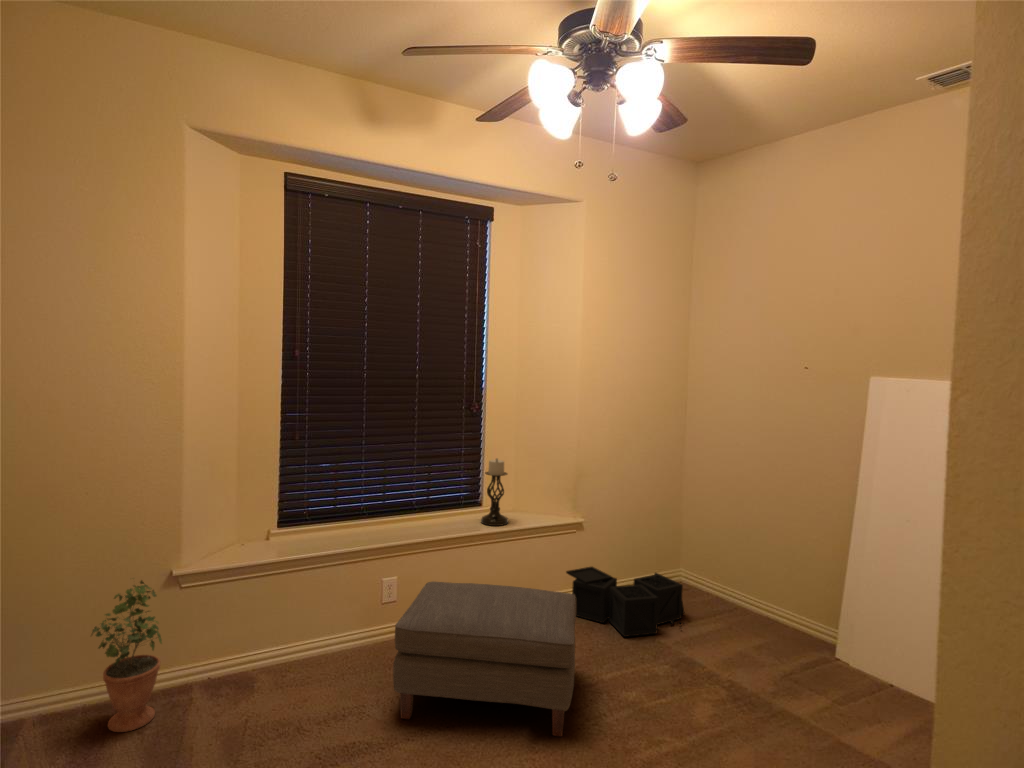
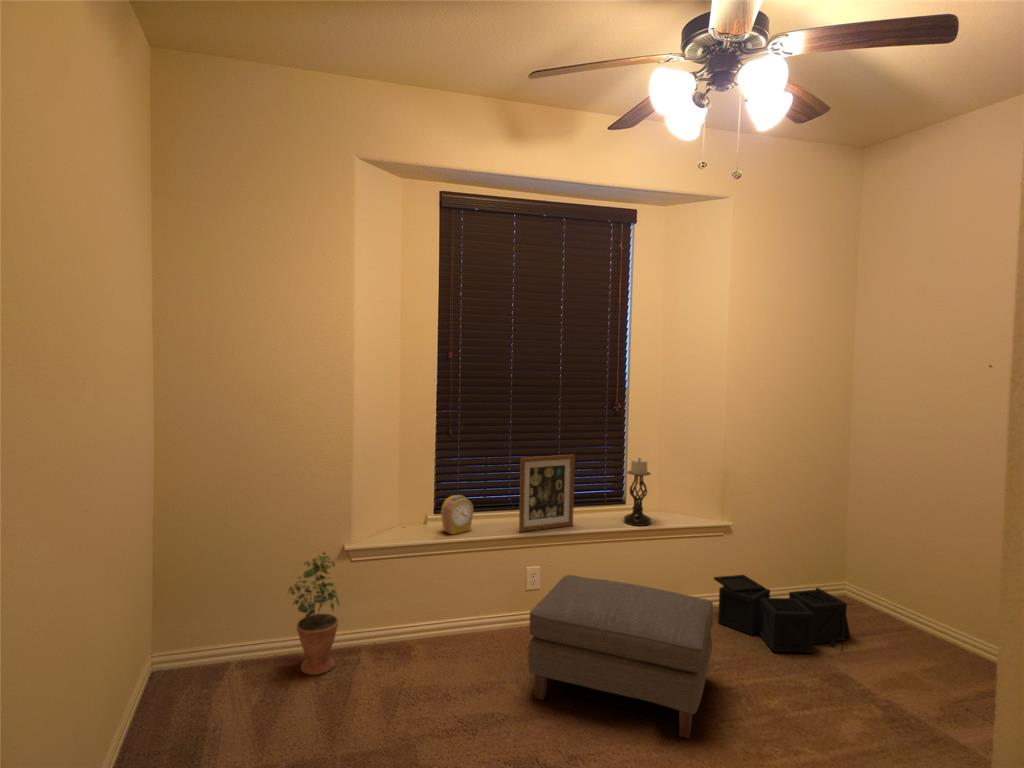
picture frame: none [376,457,434,540] -> present [519,454,575,532]
alarm clock: none [287,505,325,549] -> present [441,495,473,534]

